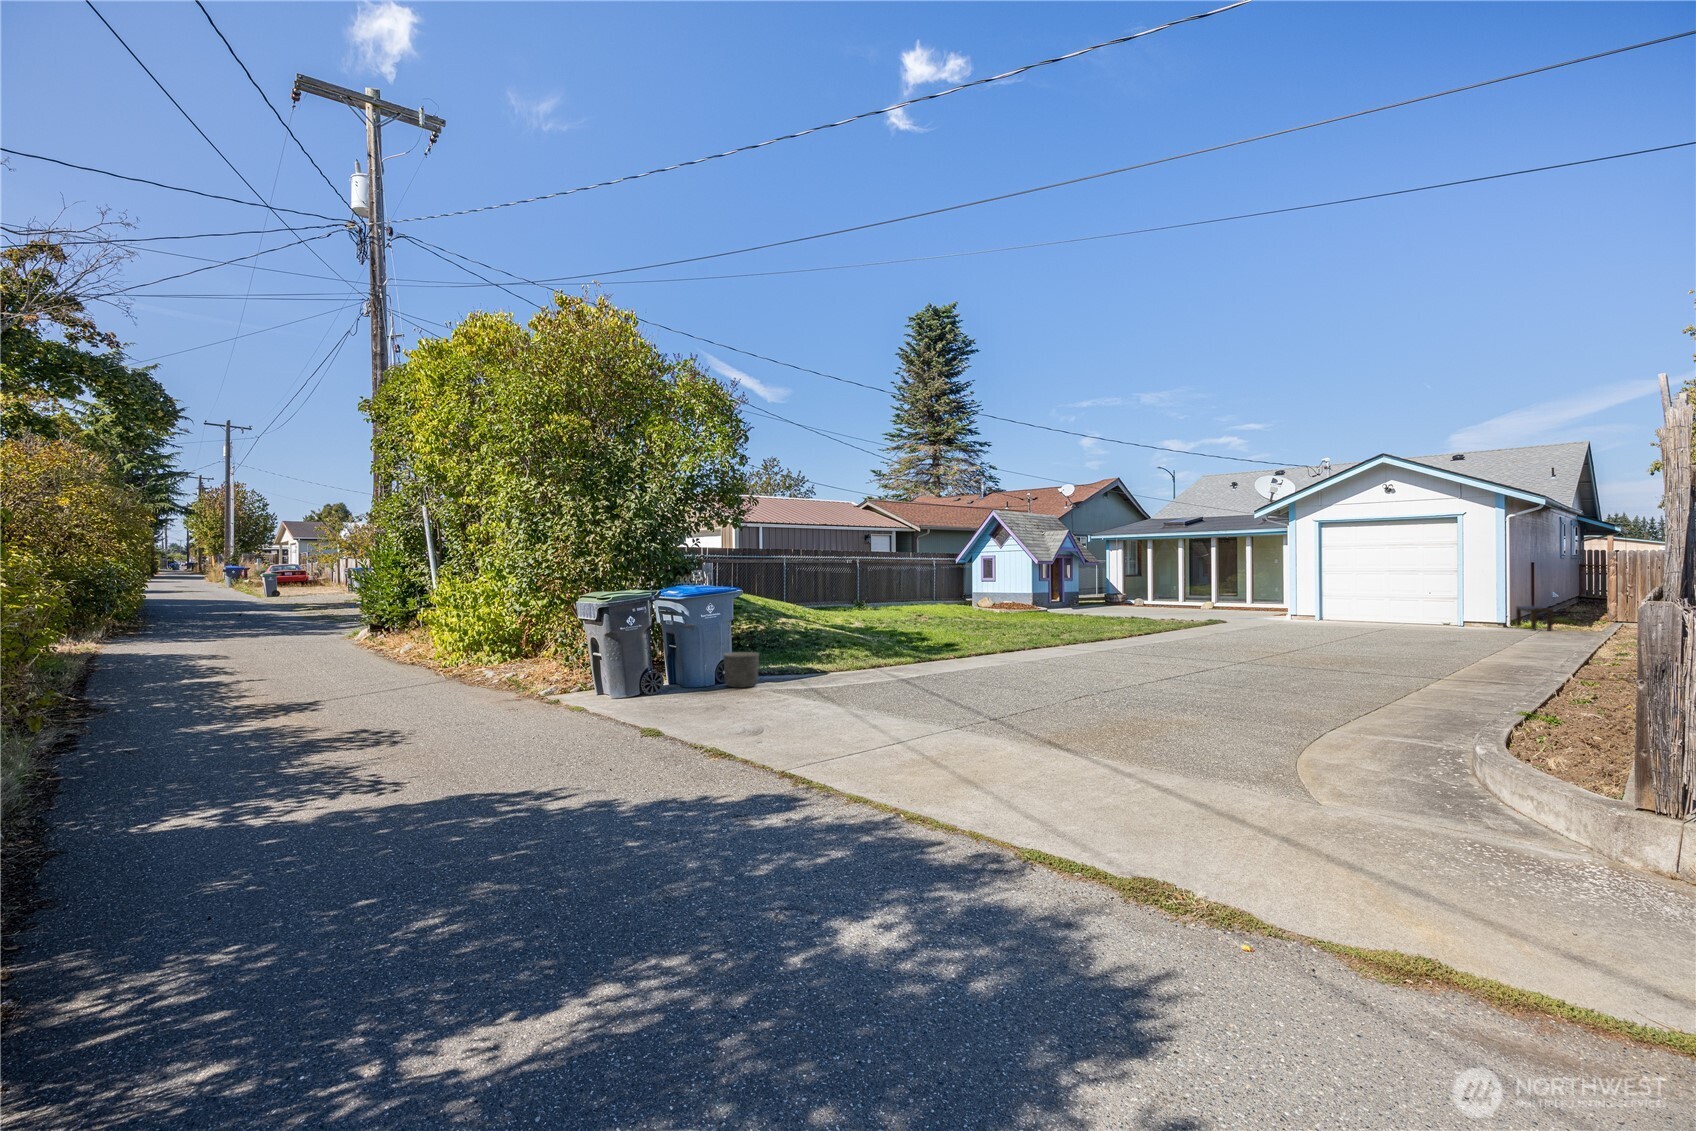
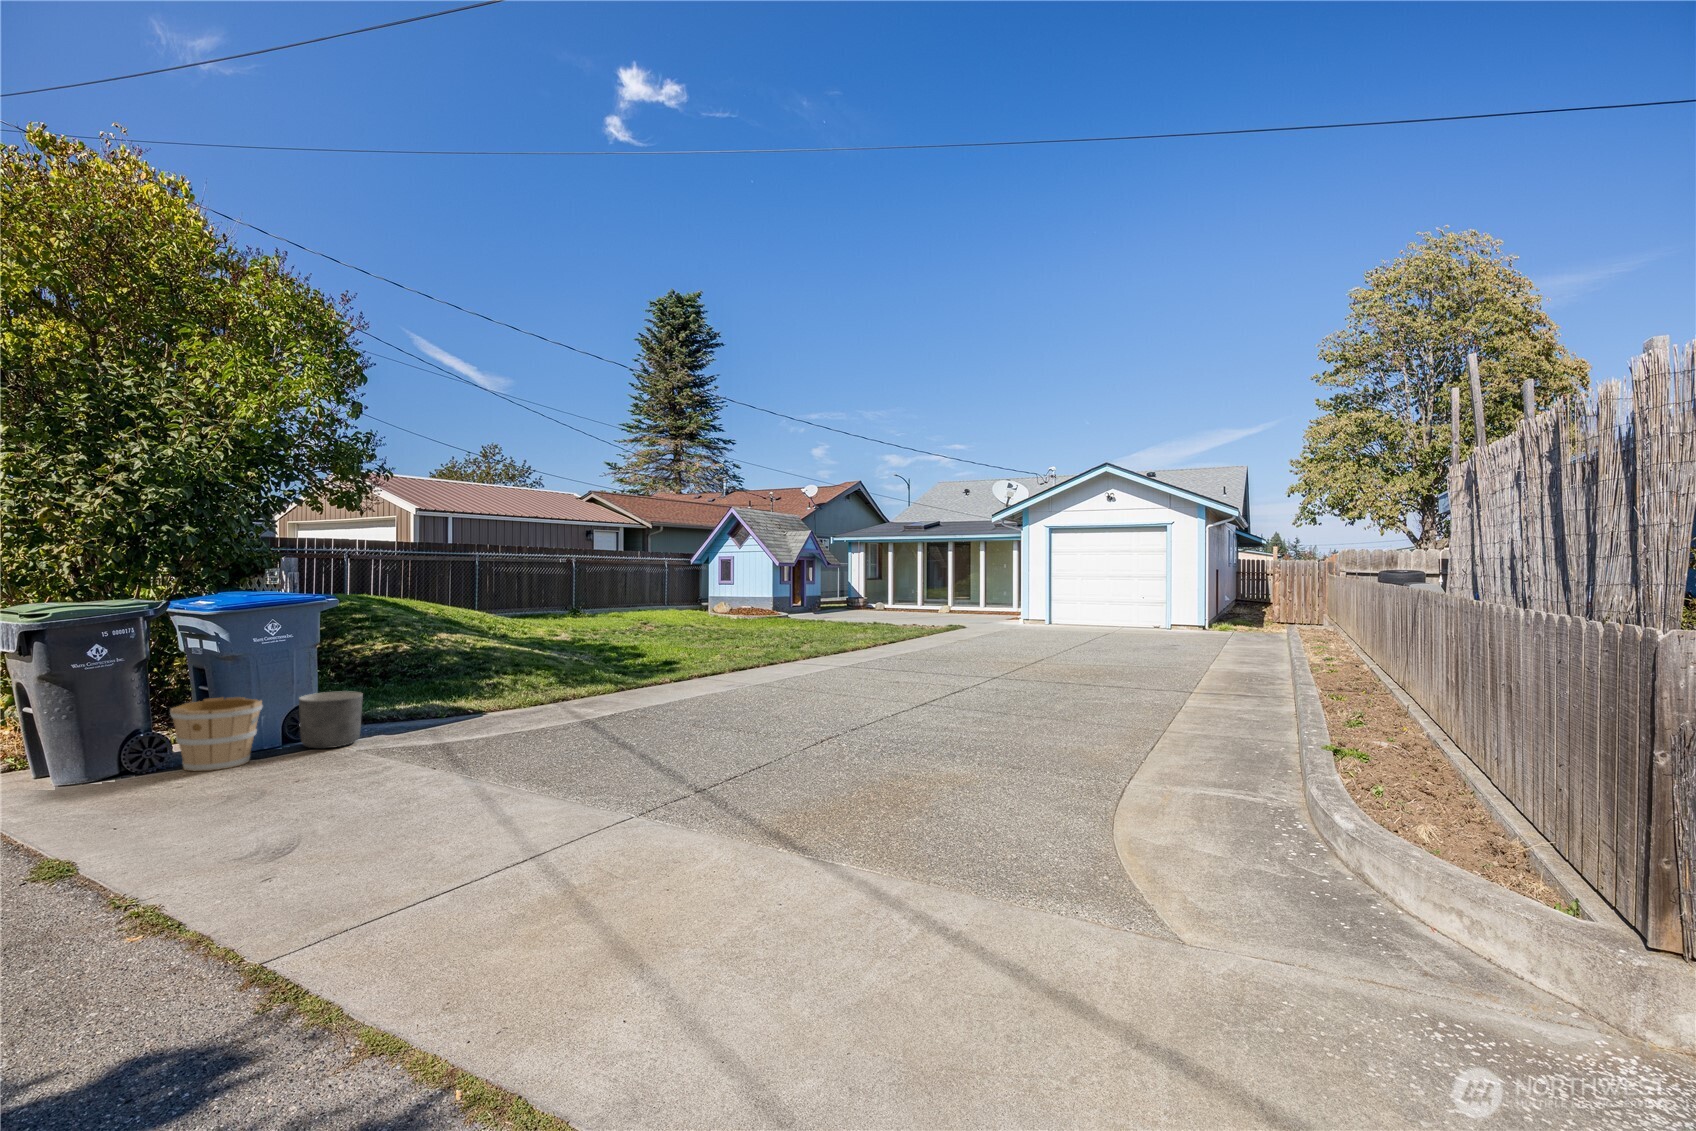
bench: present [1516,606,1553,631] -> none [1210,611,1241,633]
wooden bucket: none [662,652,709,696] -> present [170,697,262,771]

